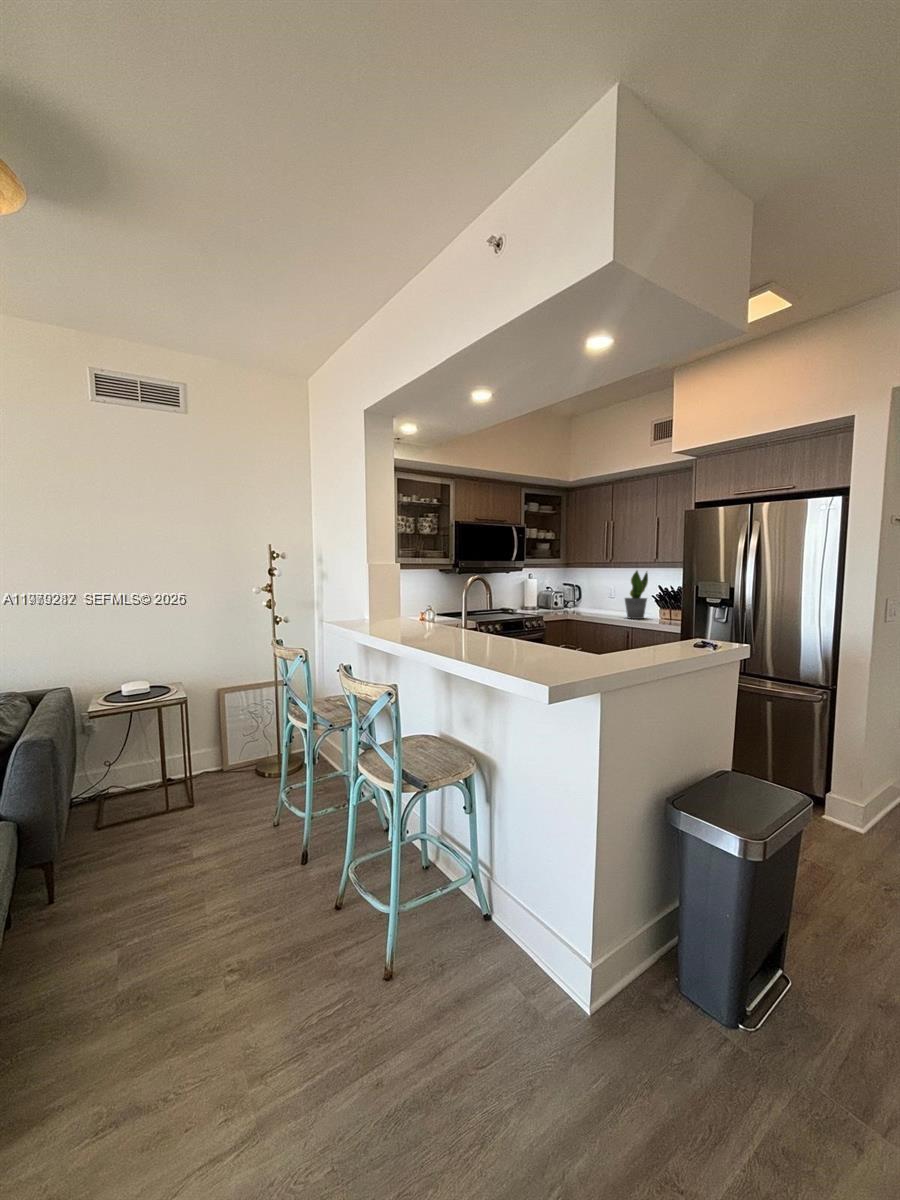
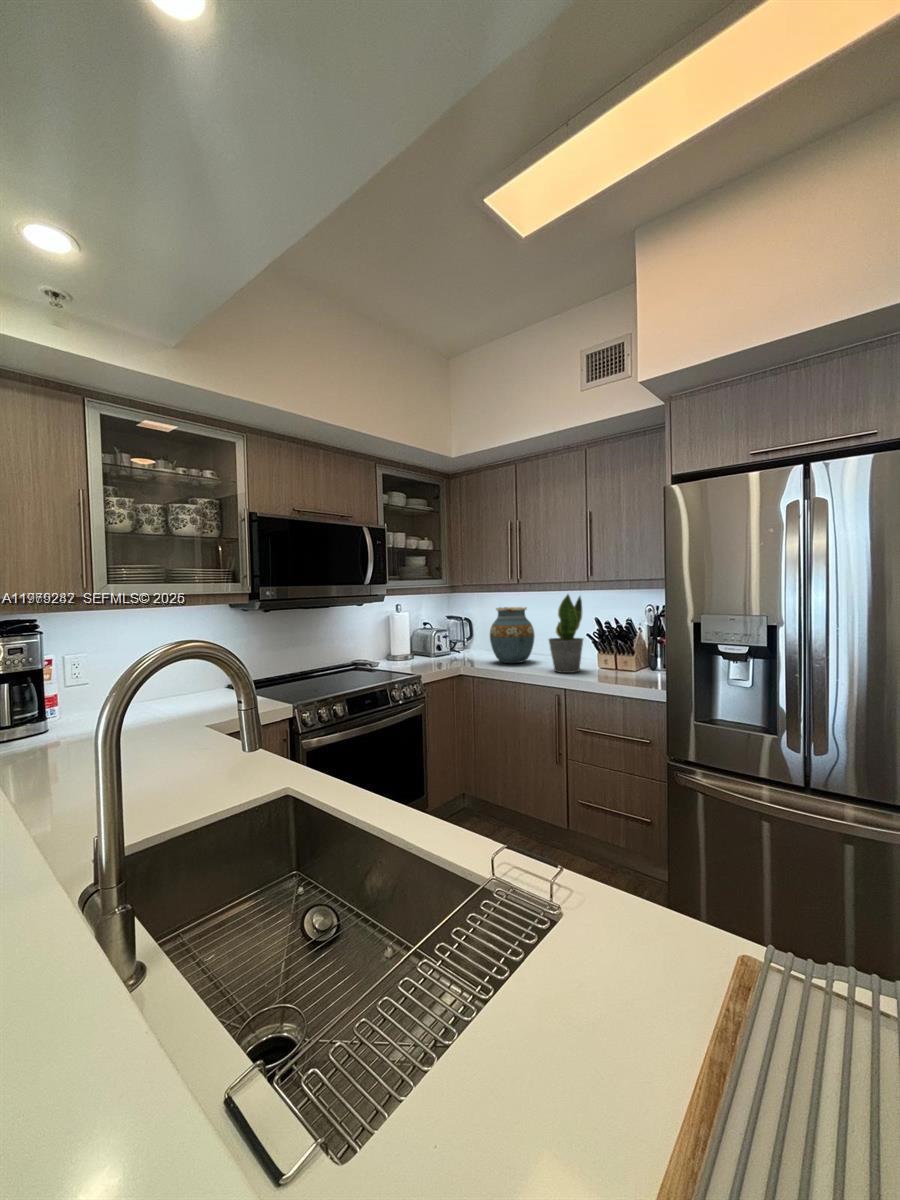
vase: none [589,578,619,614] -> present [490,607,534,663]

